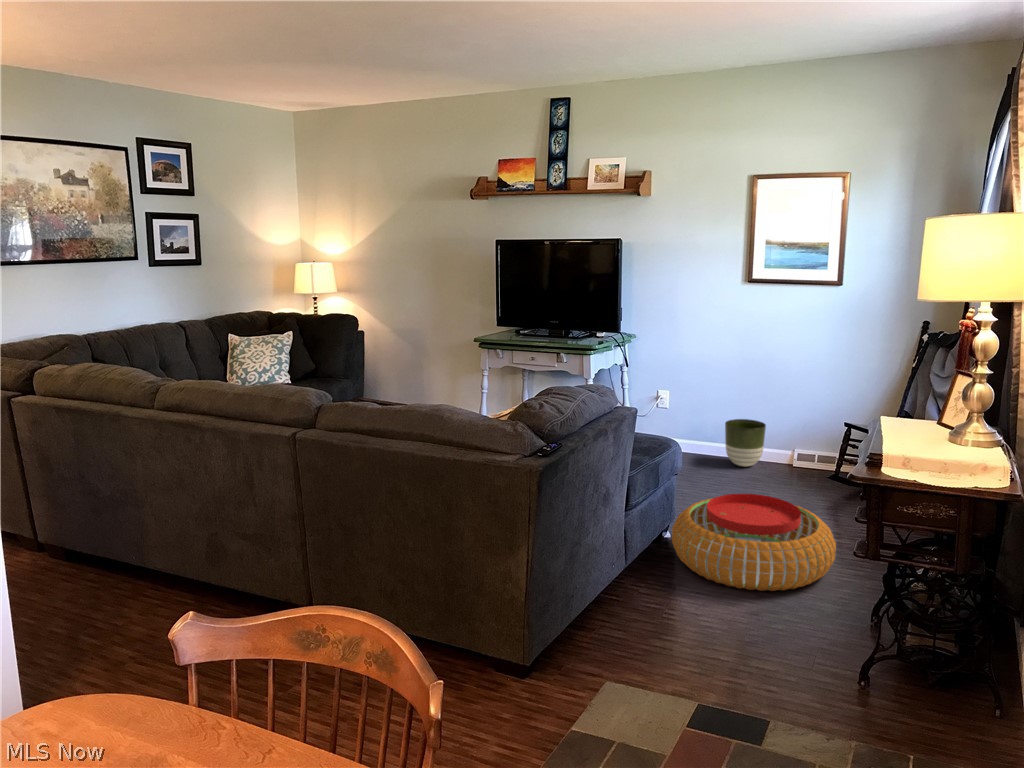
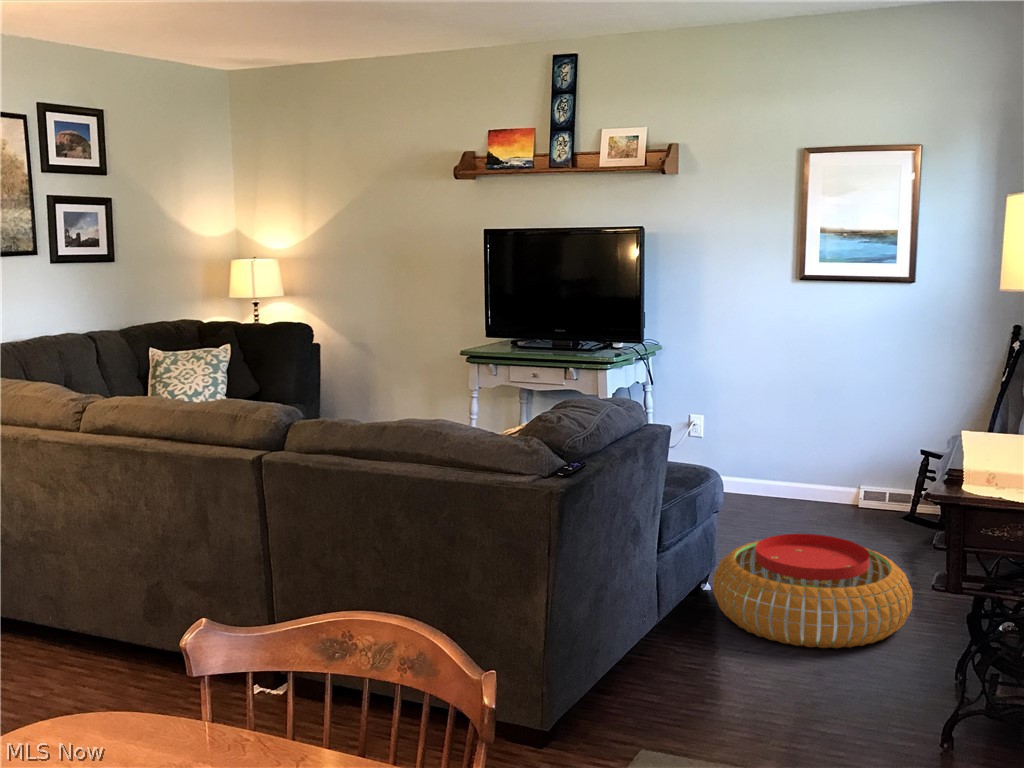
planter: present [725,419,766,467] -> none [775,450,825,508]

